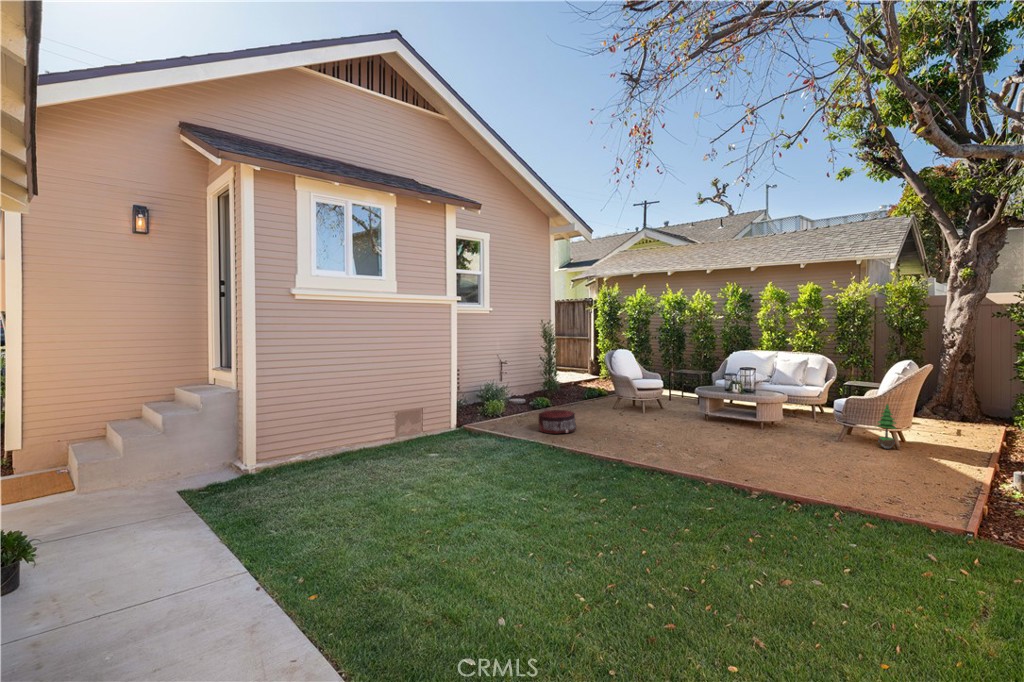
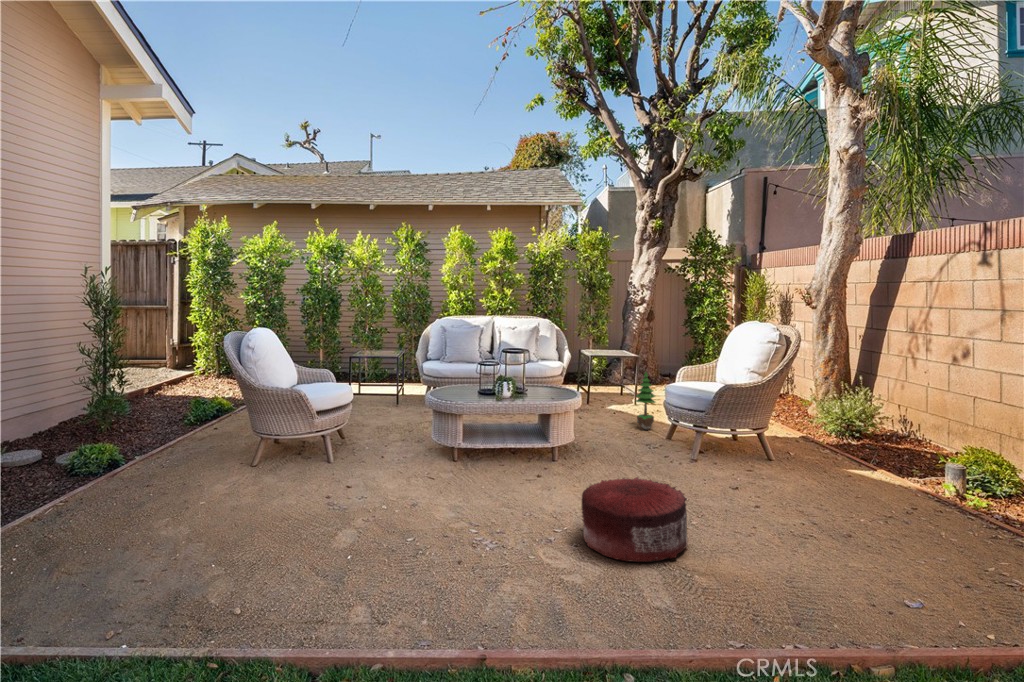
pouf: present [539,410,576,434] -> present [582,477,688,562]

